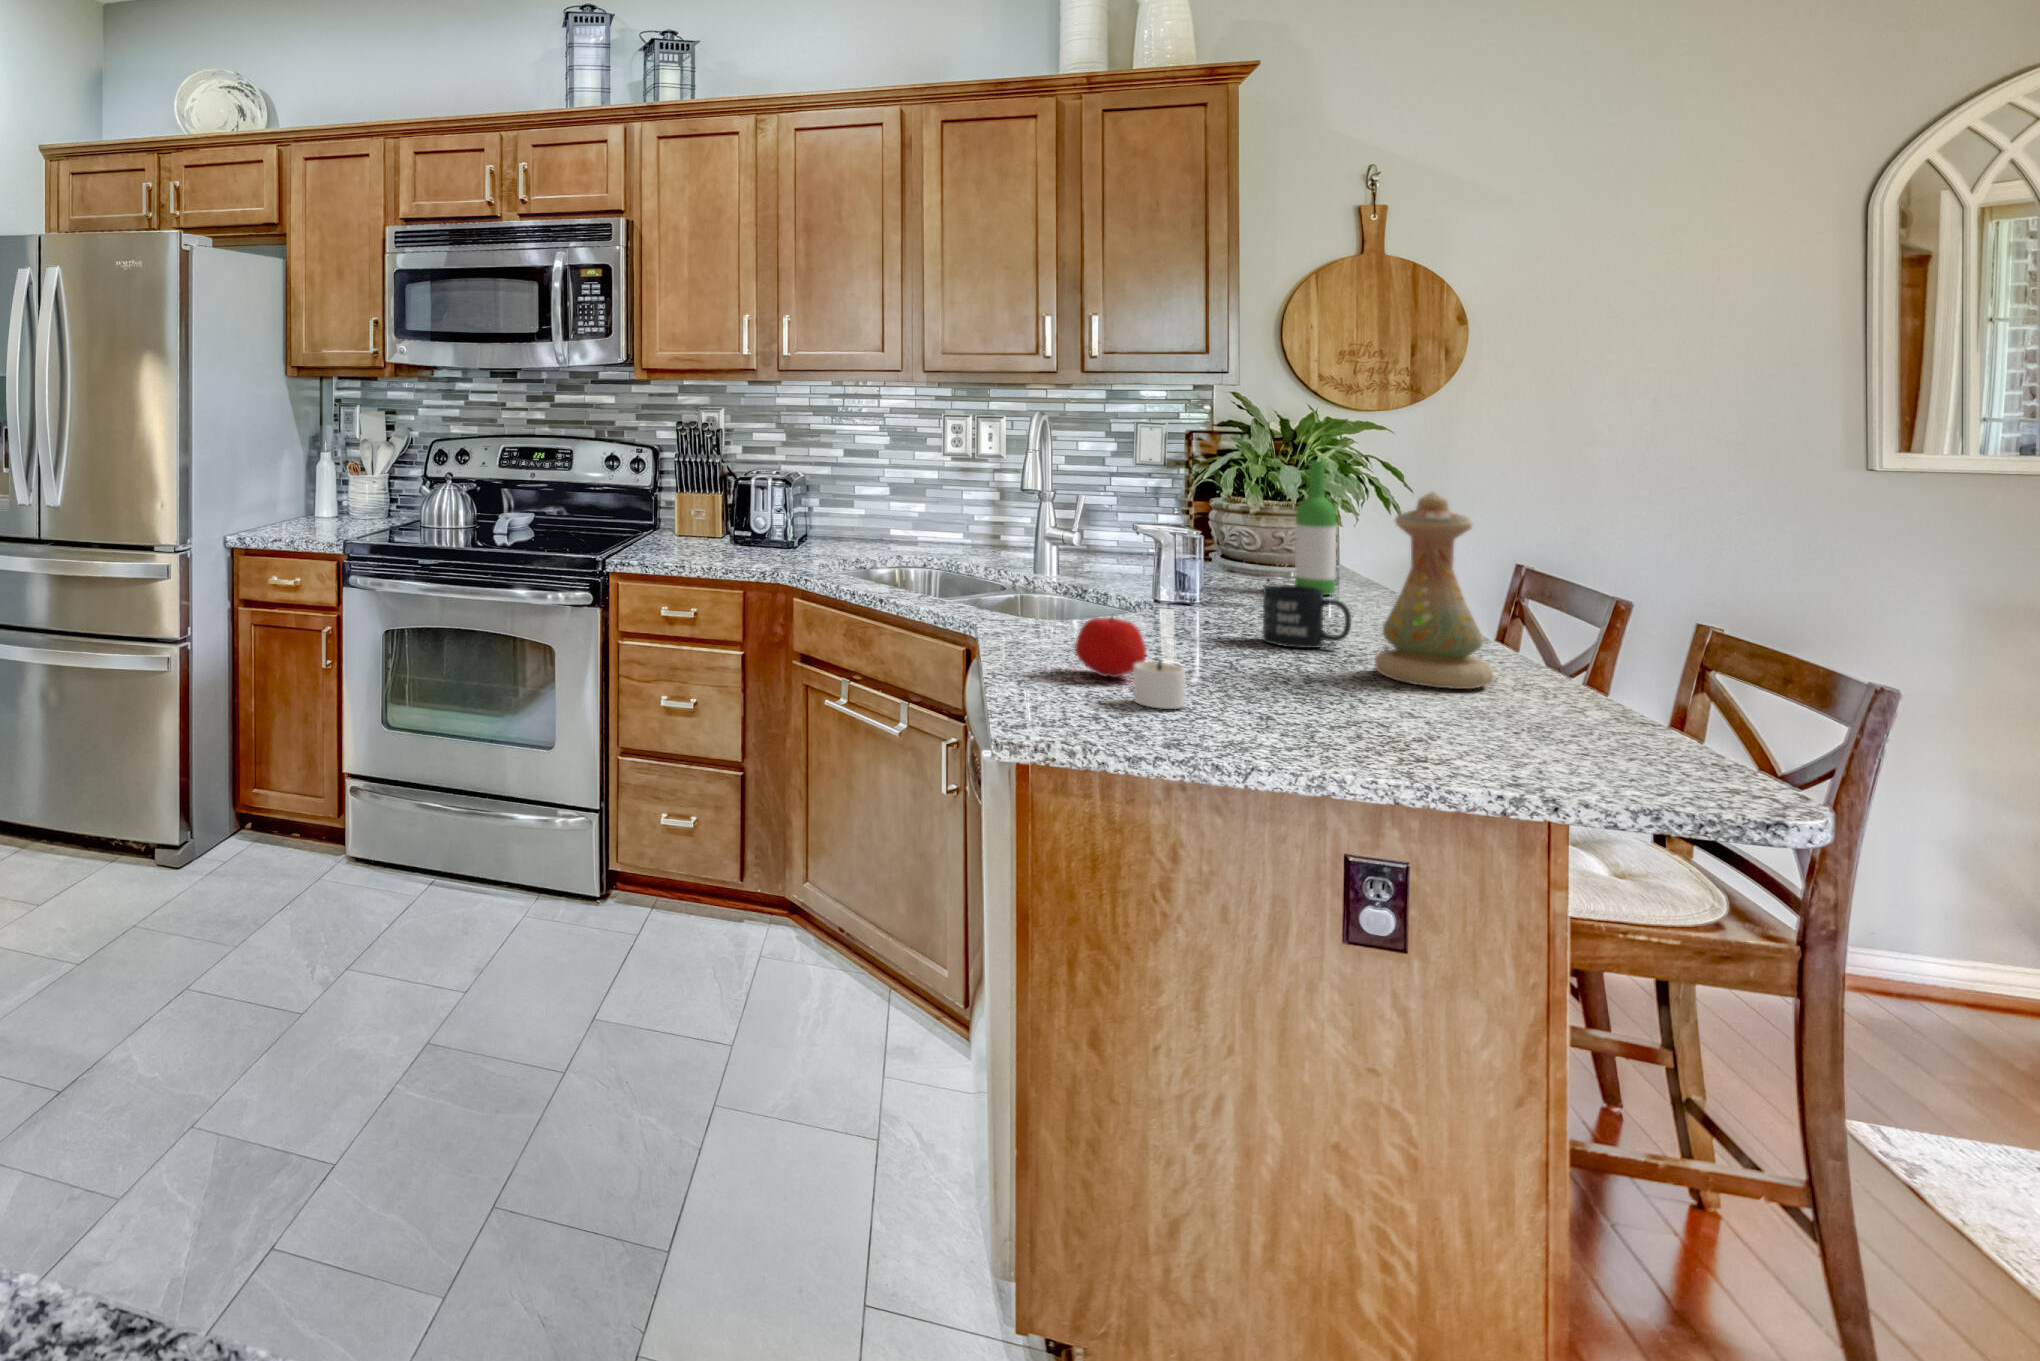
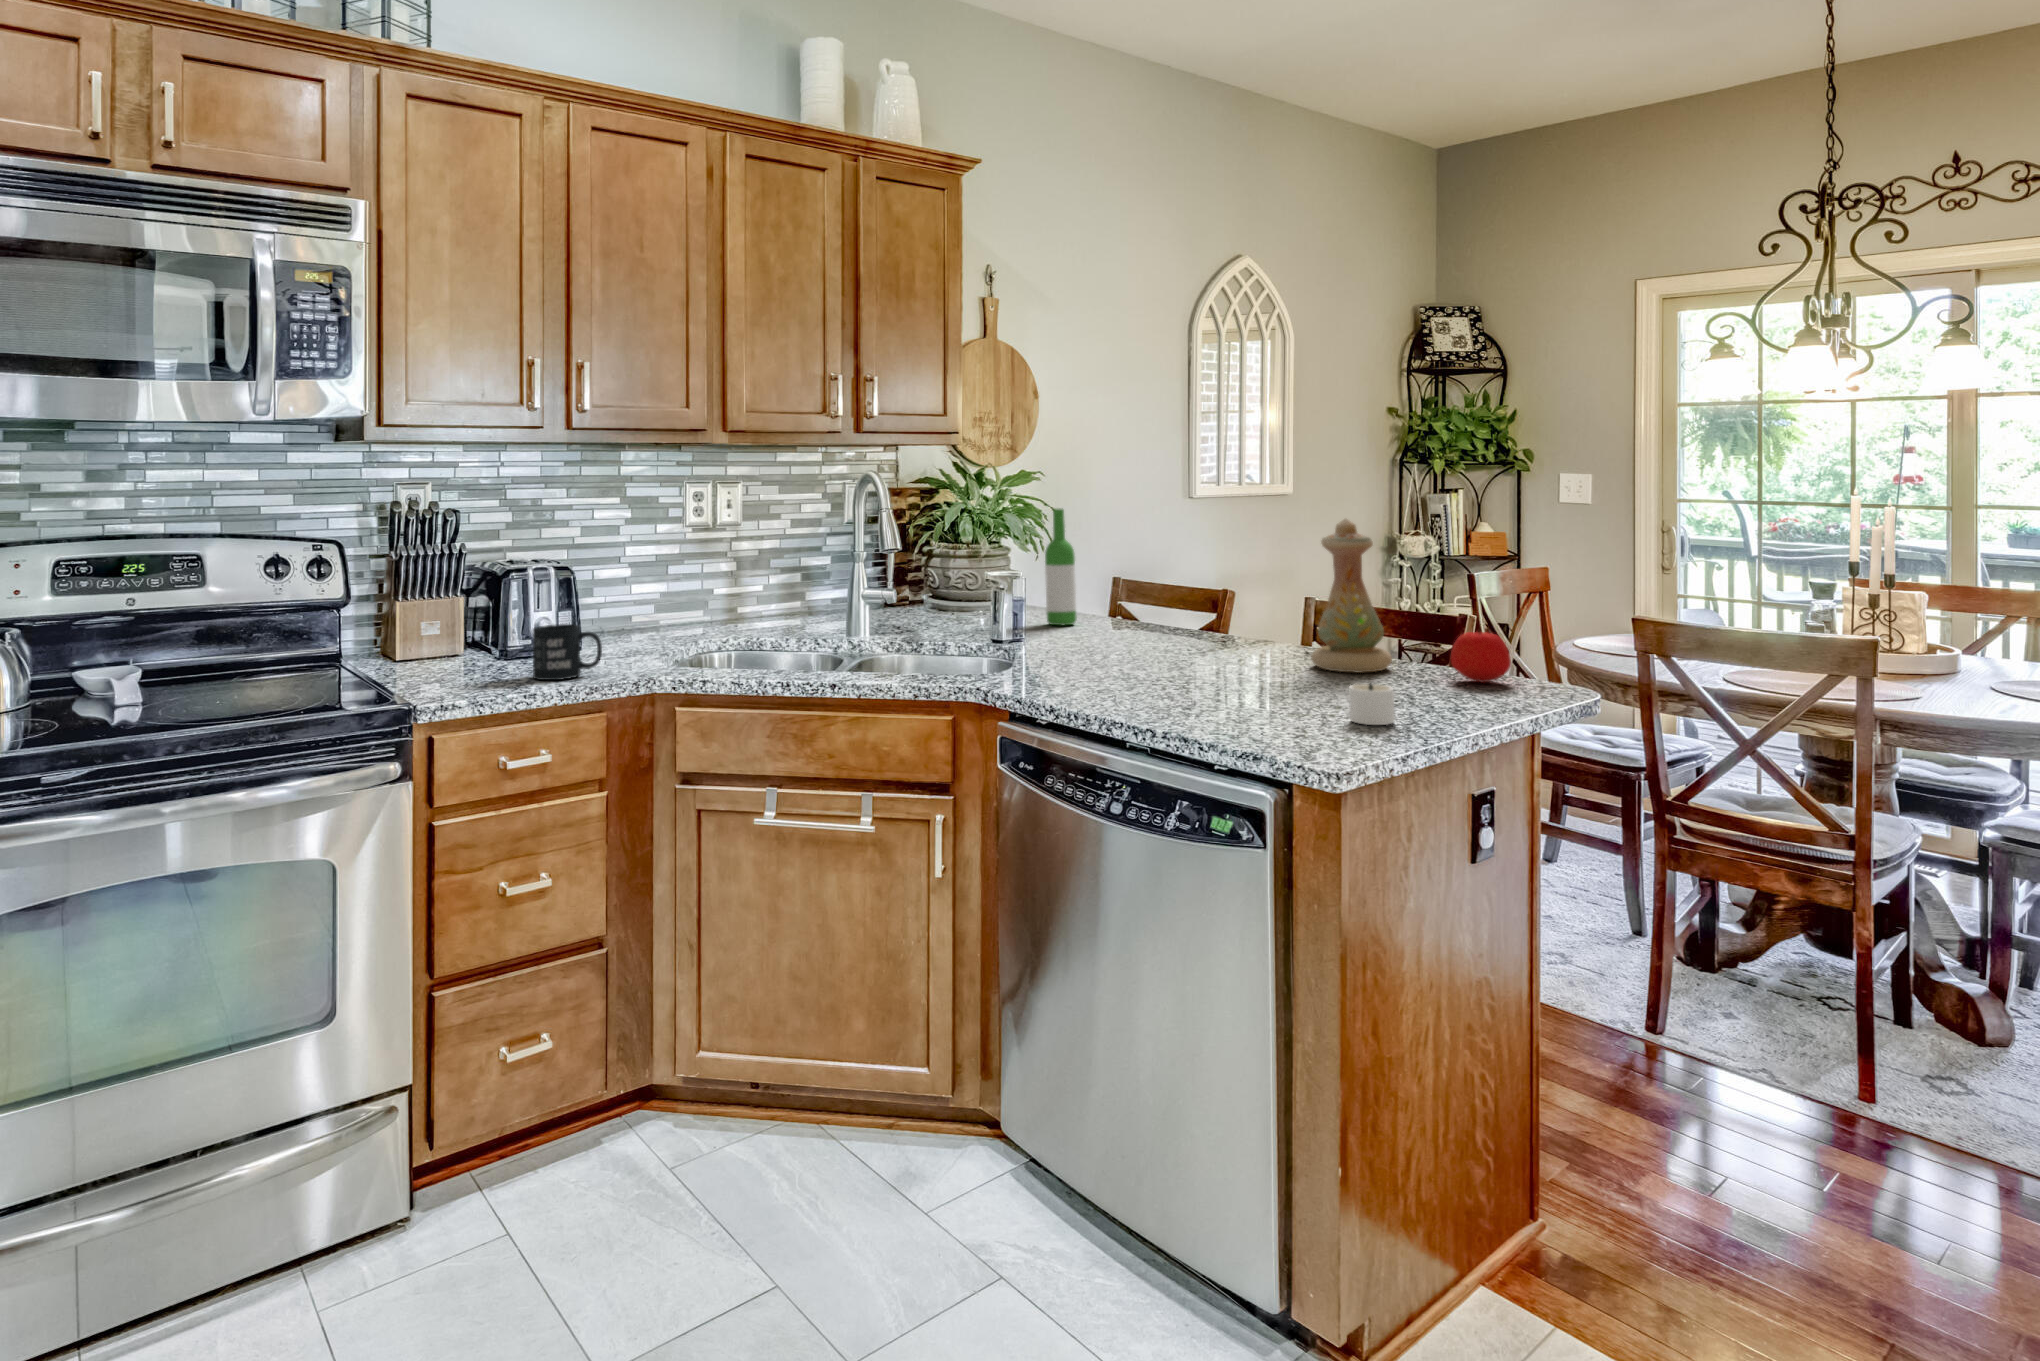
mug: present [1263,585,1351,648] -> present [533,624,602,680]
apple: present [1075,616,1146,678] -> present [1451,630,1511,683]

